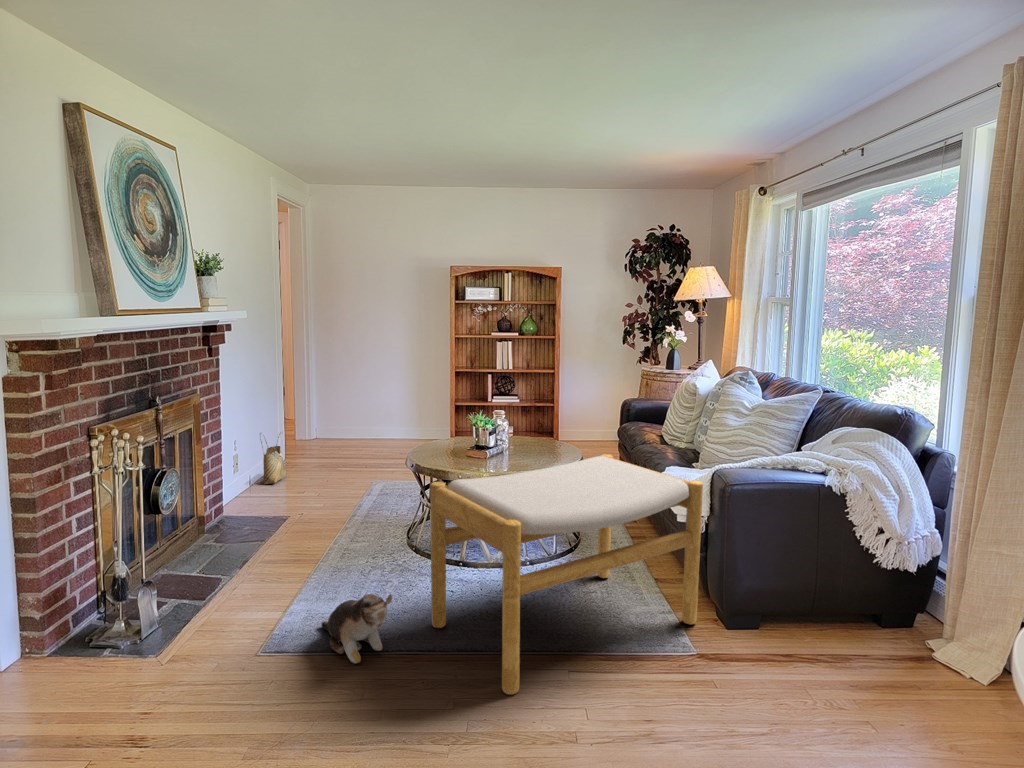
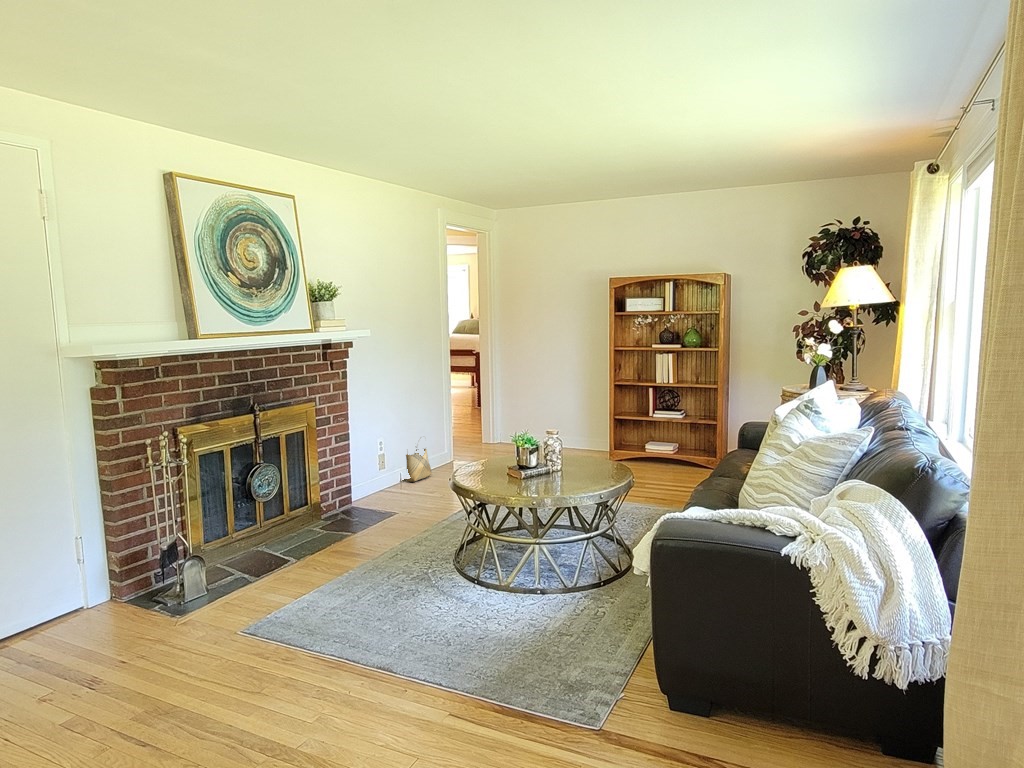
footstool: present [430,454,703,695] -> none [327,484,629,730]
plush toy: present [321,594,392,663] -> none [259,595,309,659]

